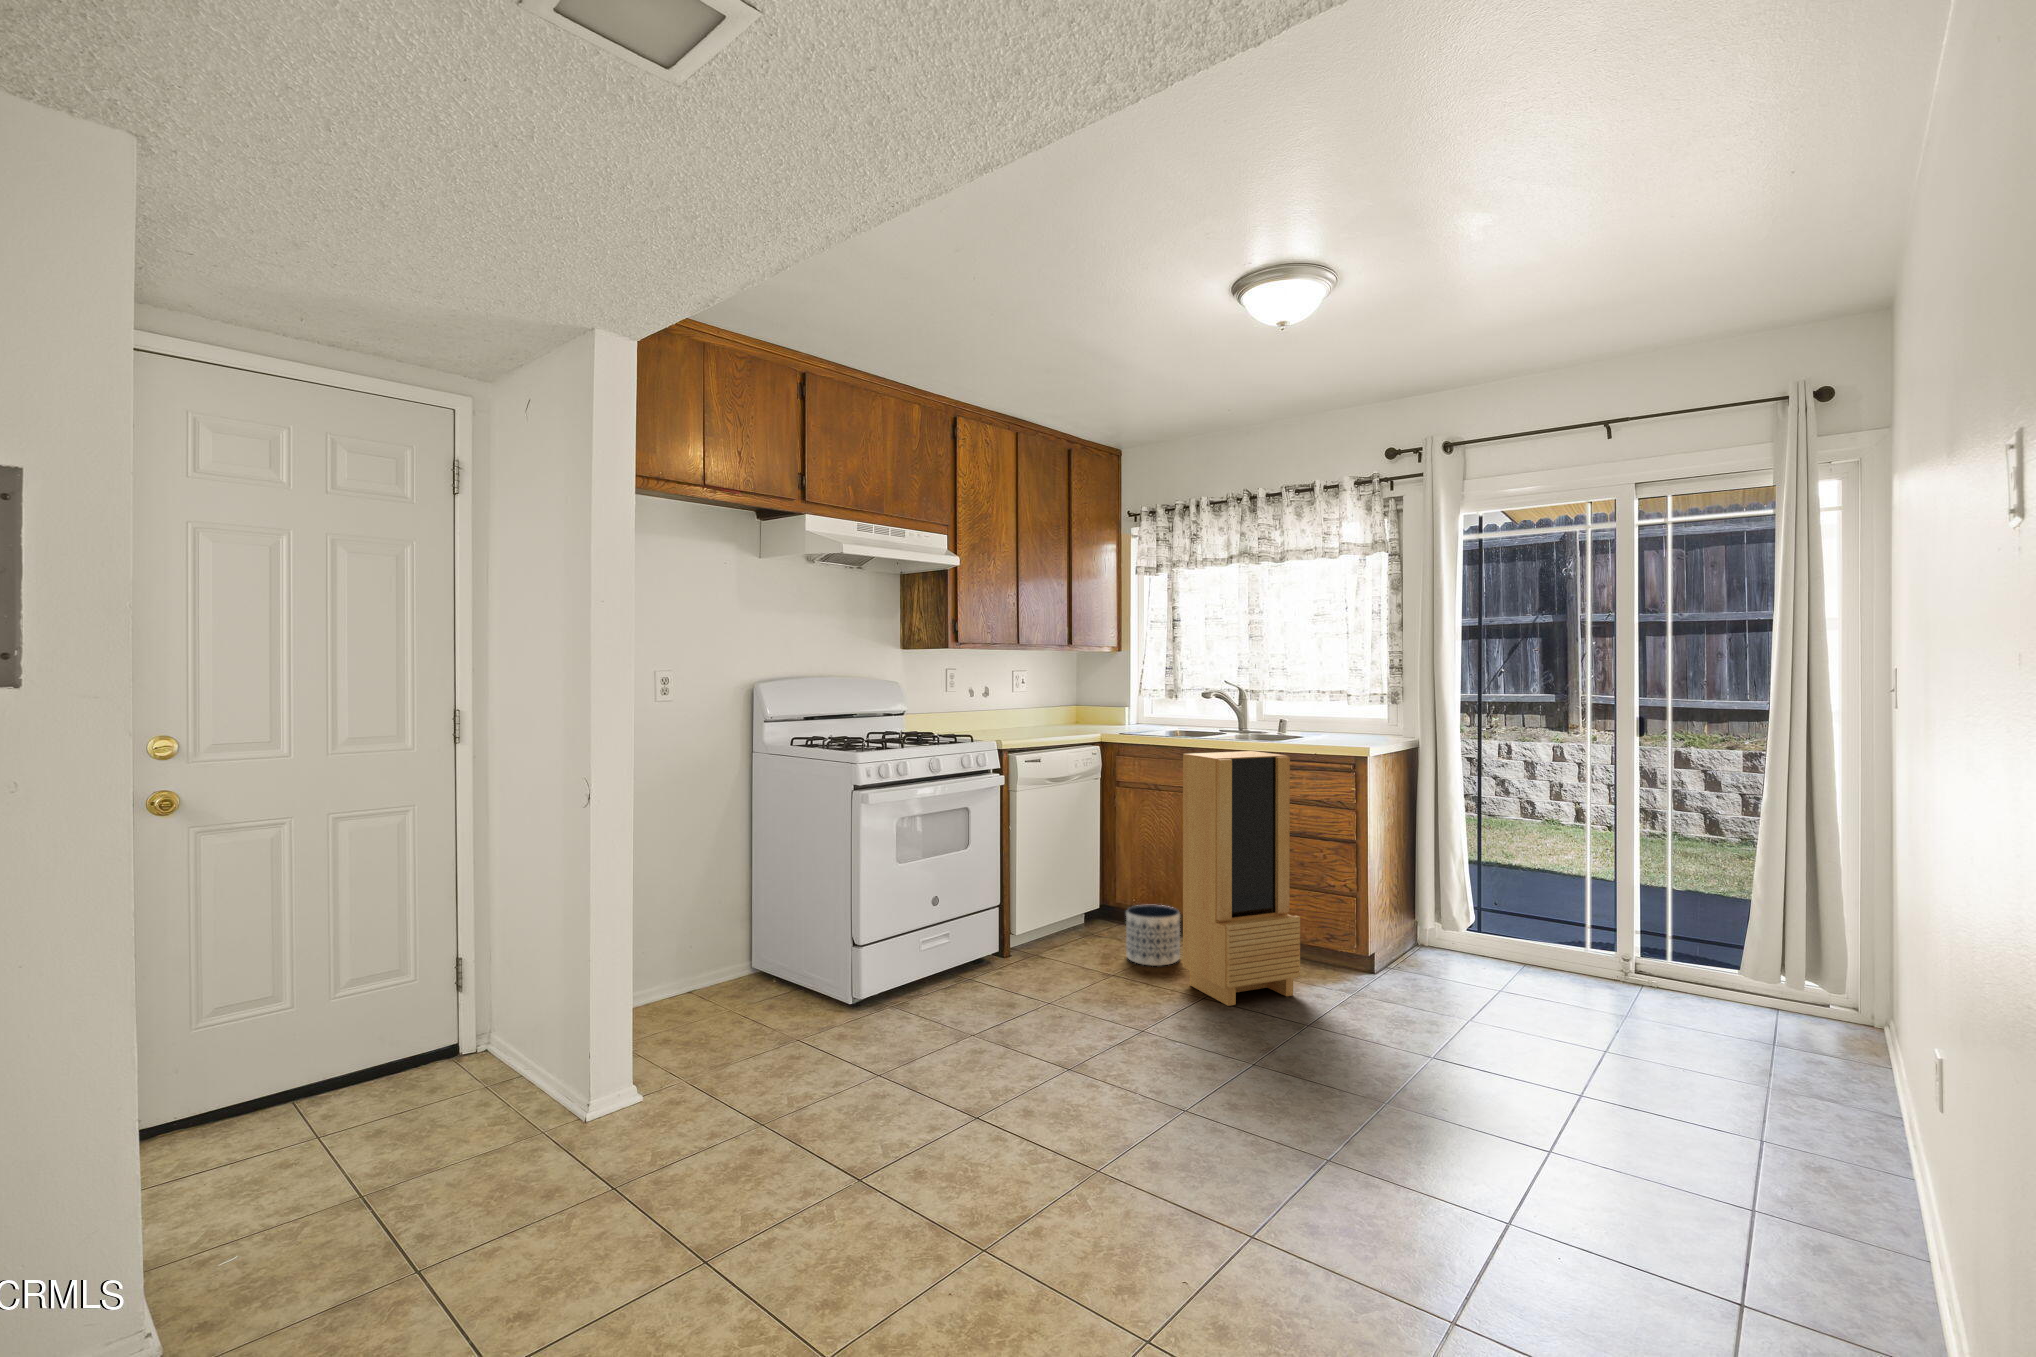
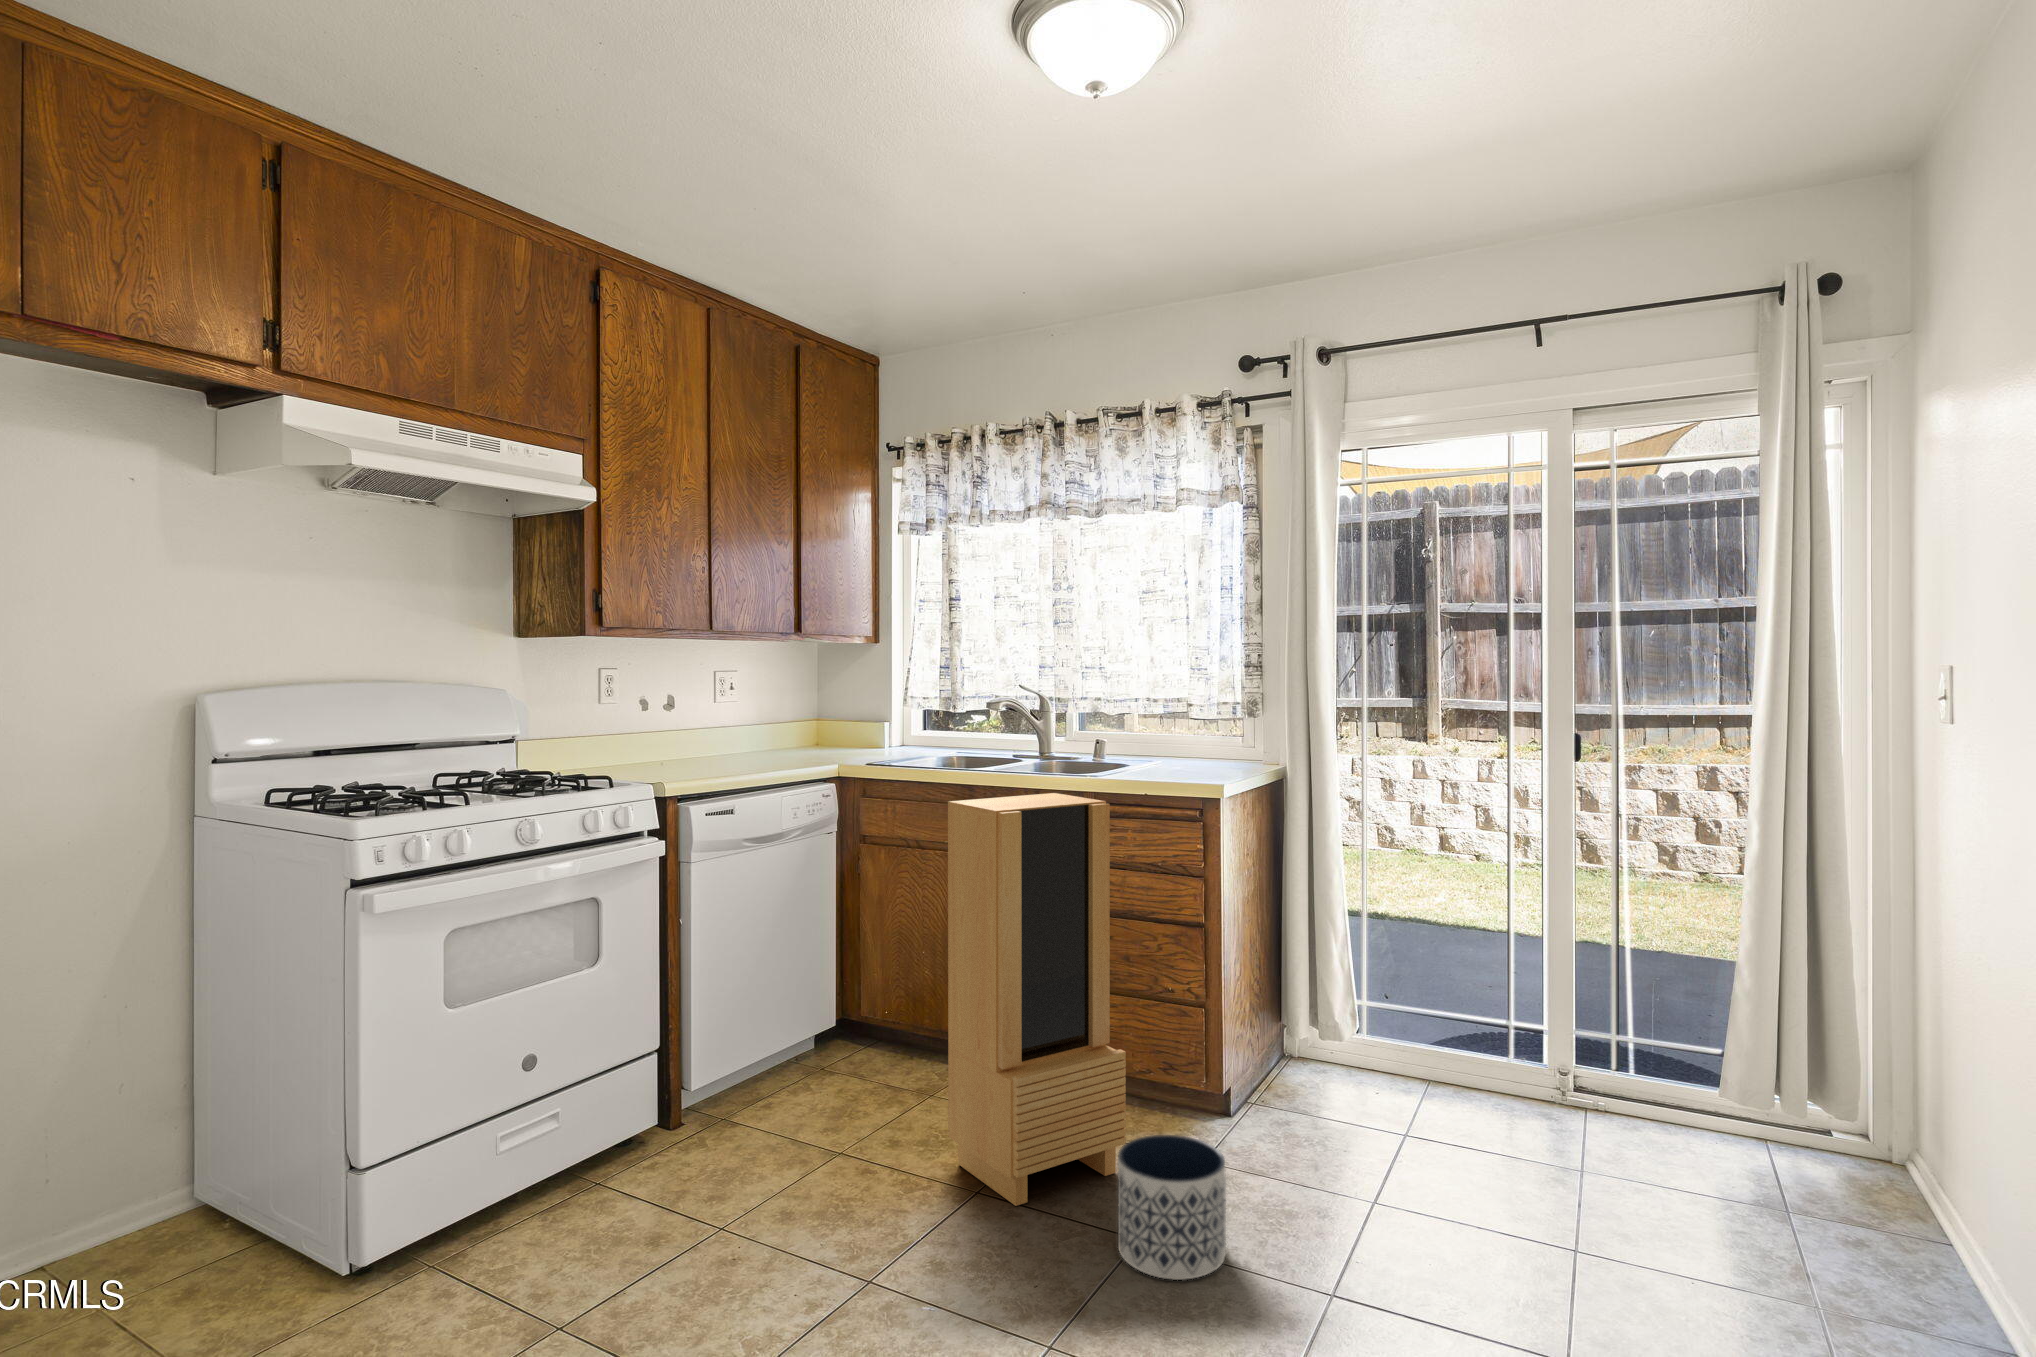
planter: present [1126,905,1180,966] -> present [1118,1135,1226,1280]

